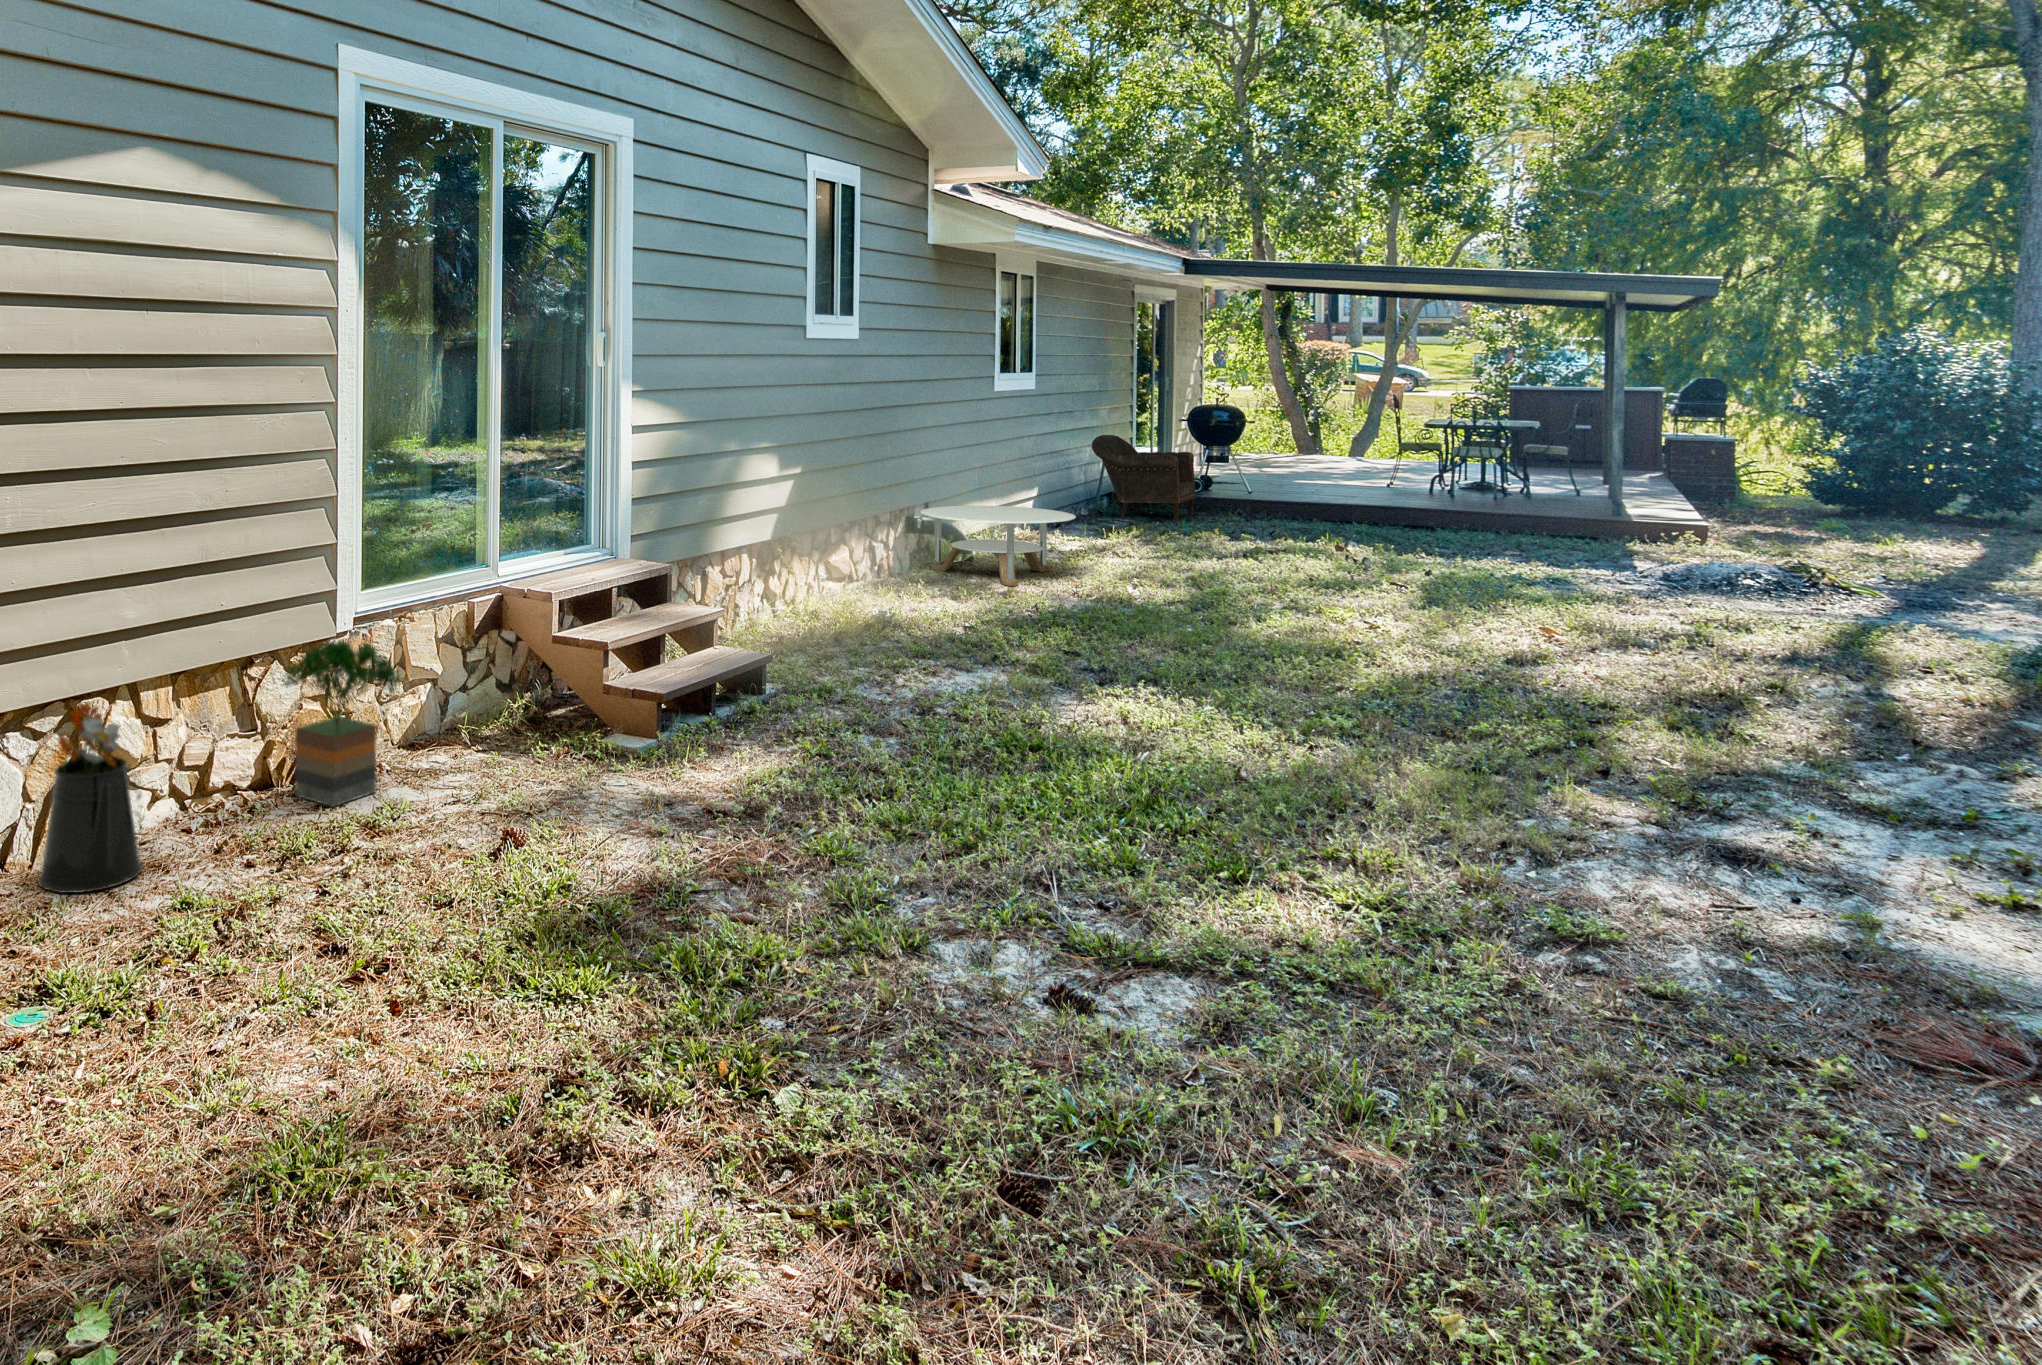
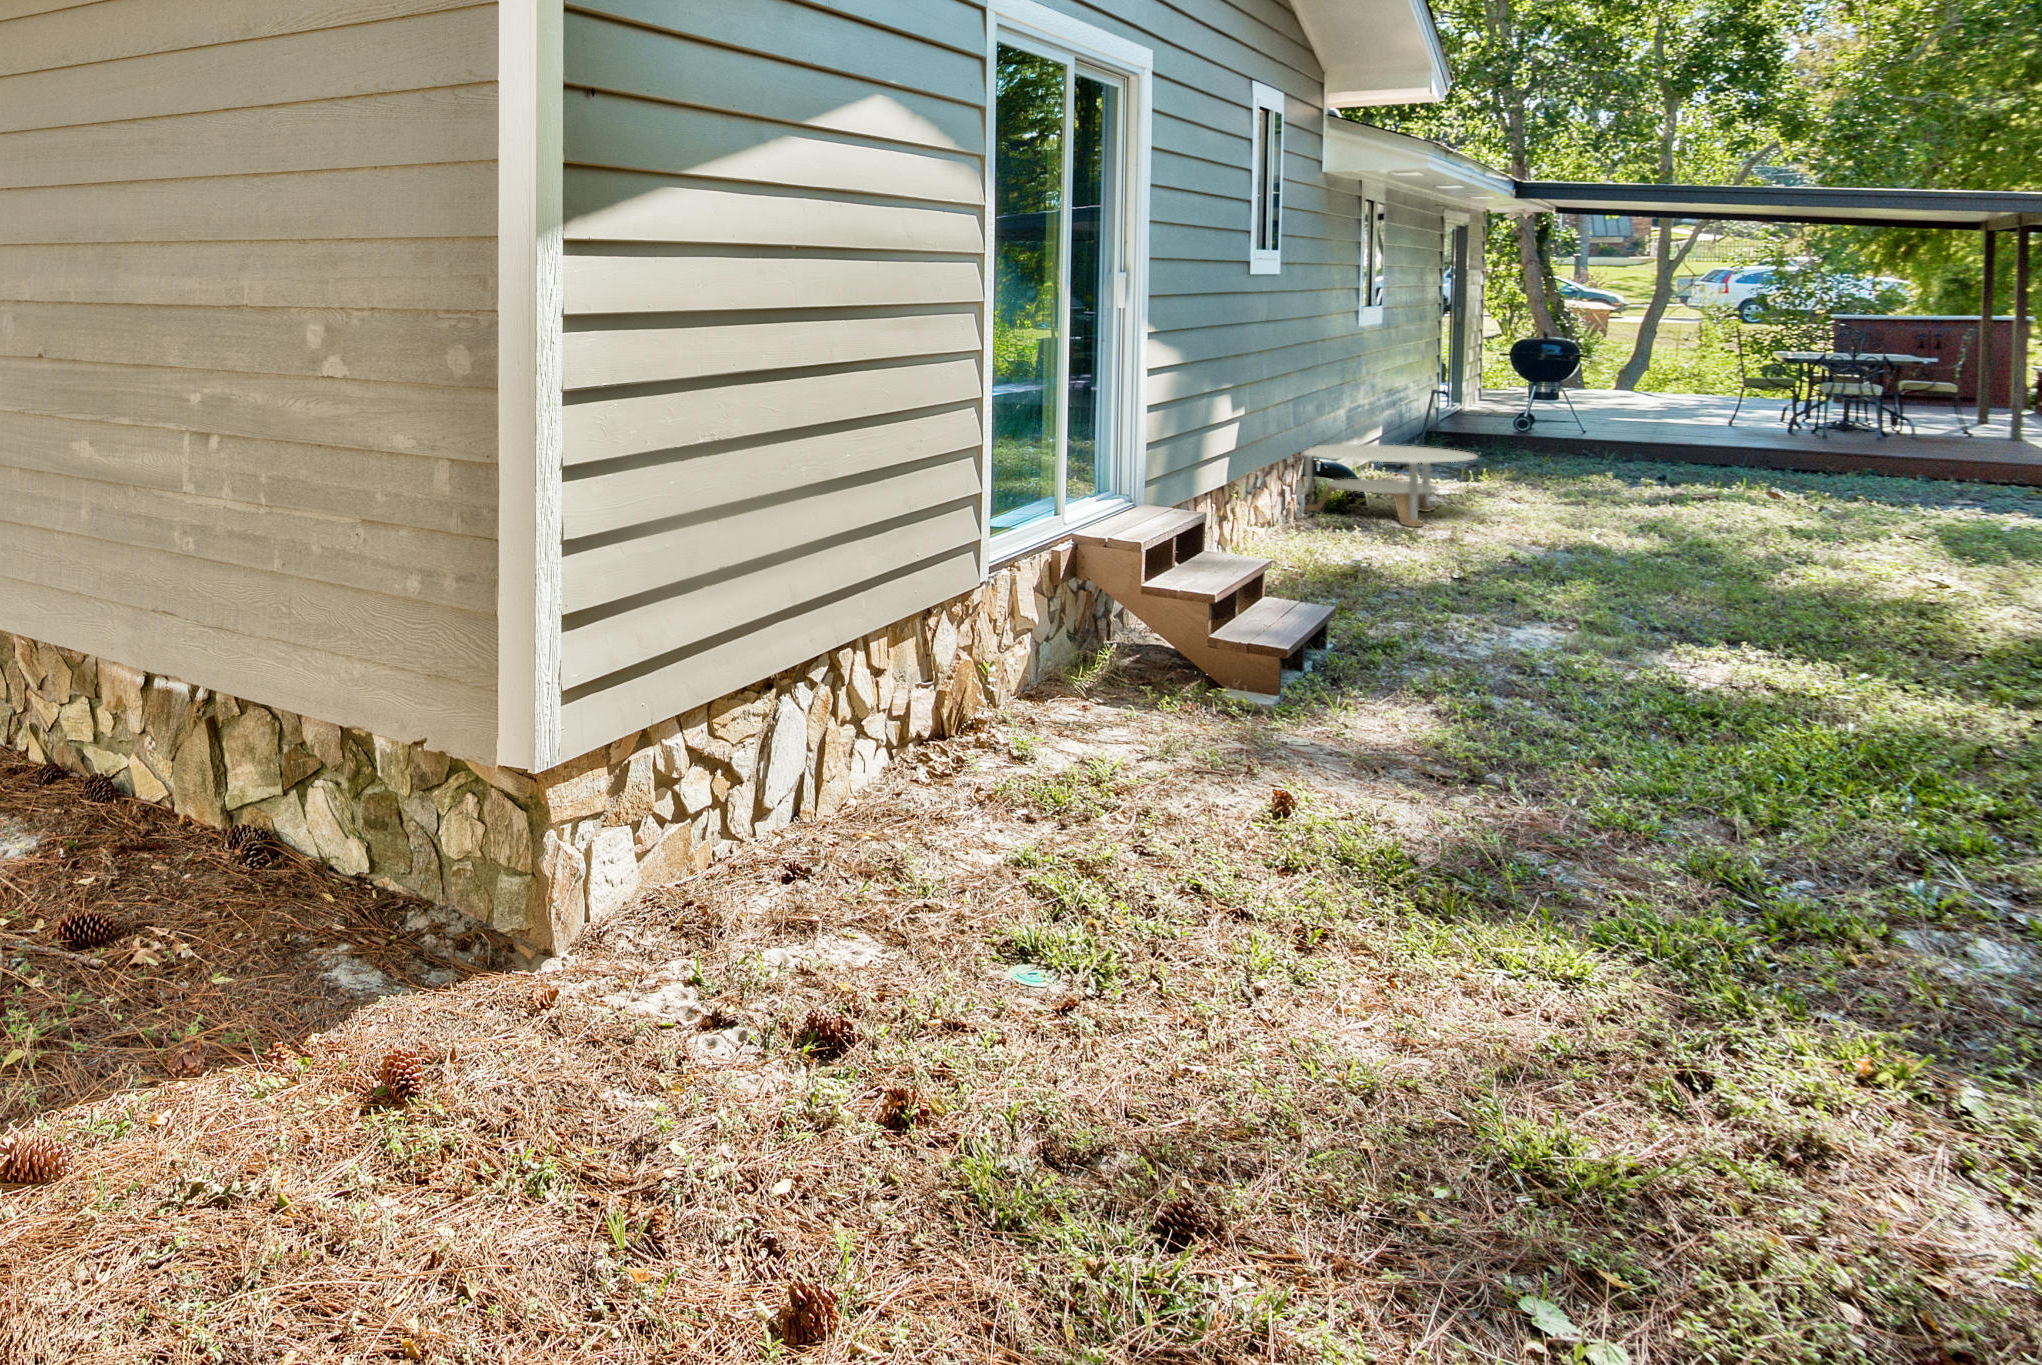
armchair: present [1092,435,1195,521] -> none [1388,369,1507,457]
potted tree: present [284,640,401,807] -> none [962,587,1090,757]
watering can: present [38,703,143,893] -> none [843,649,949,843]

